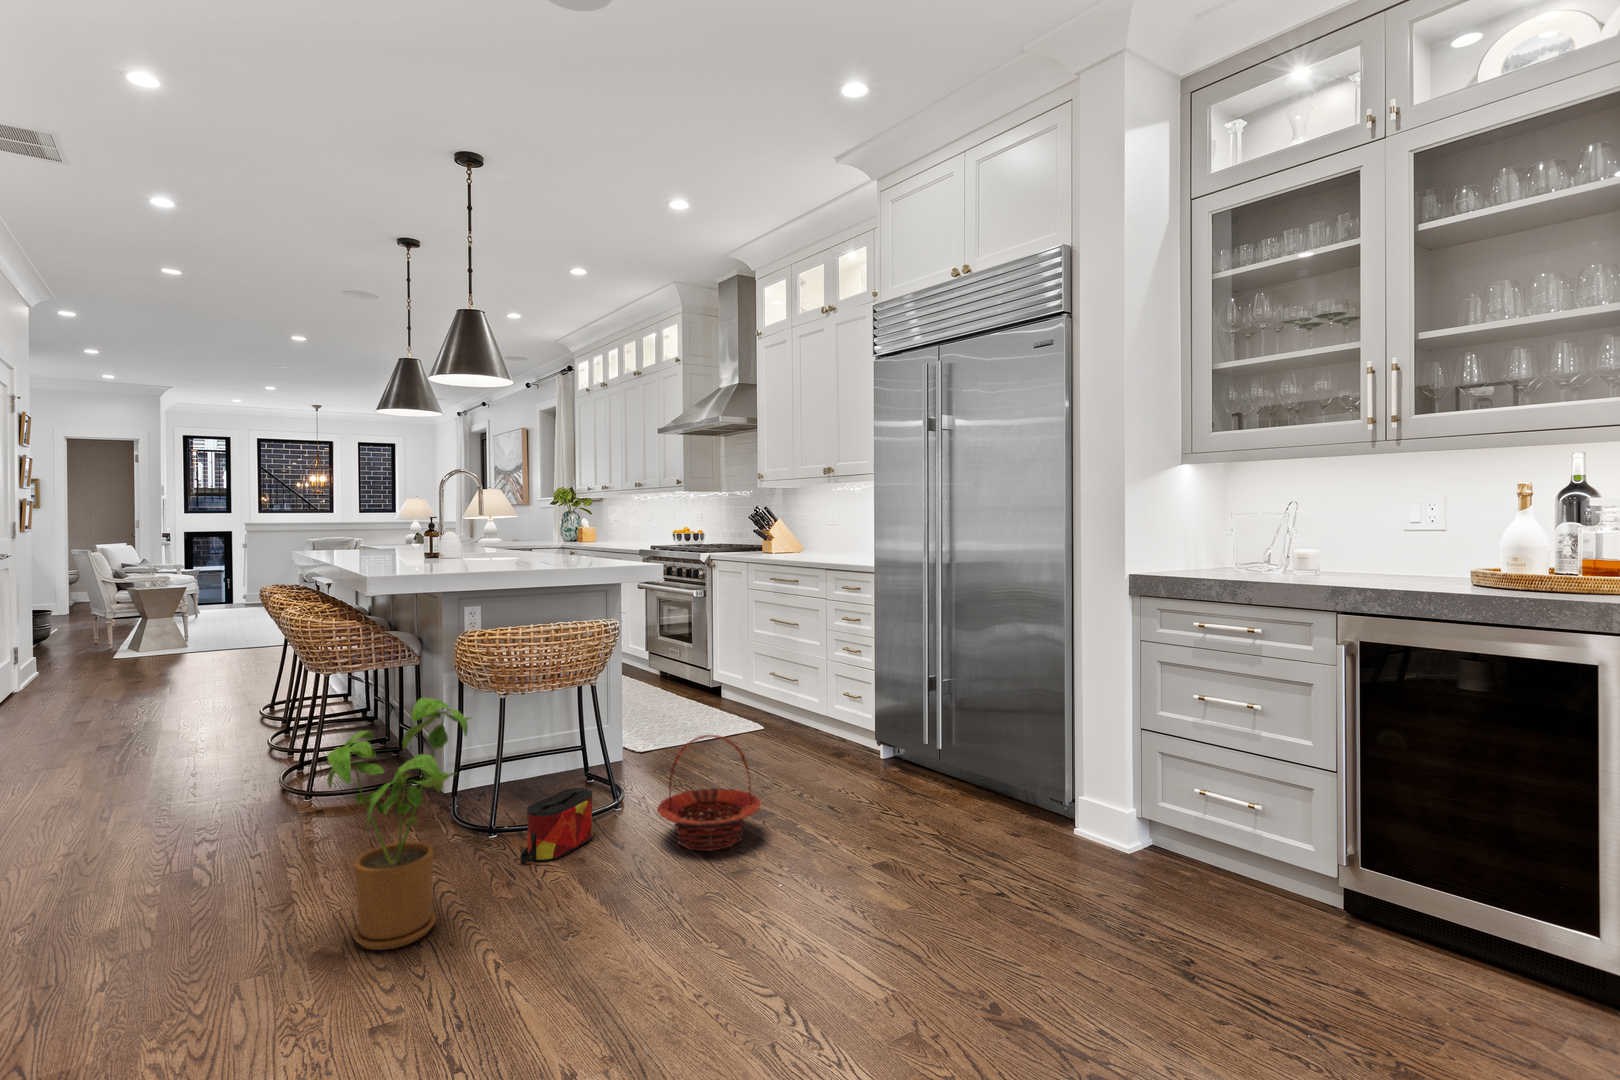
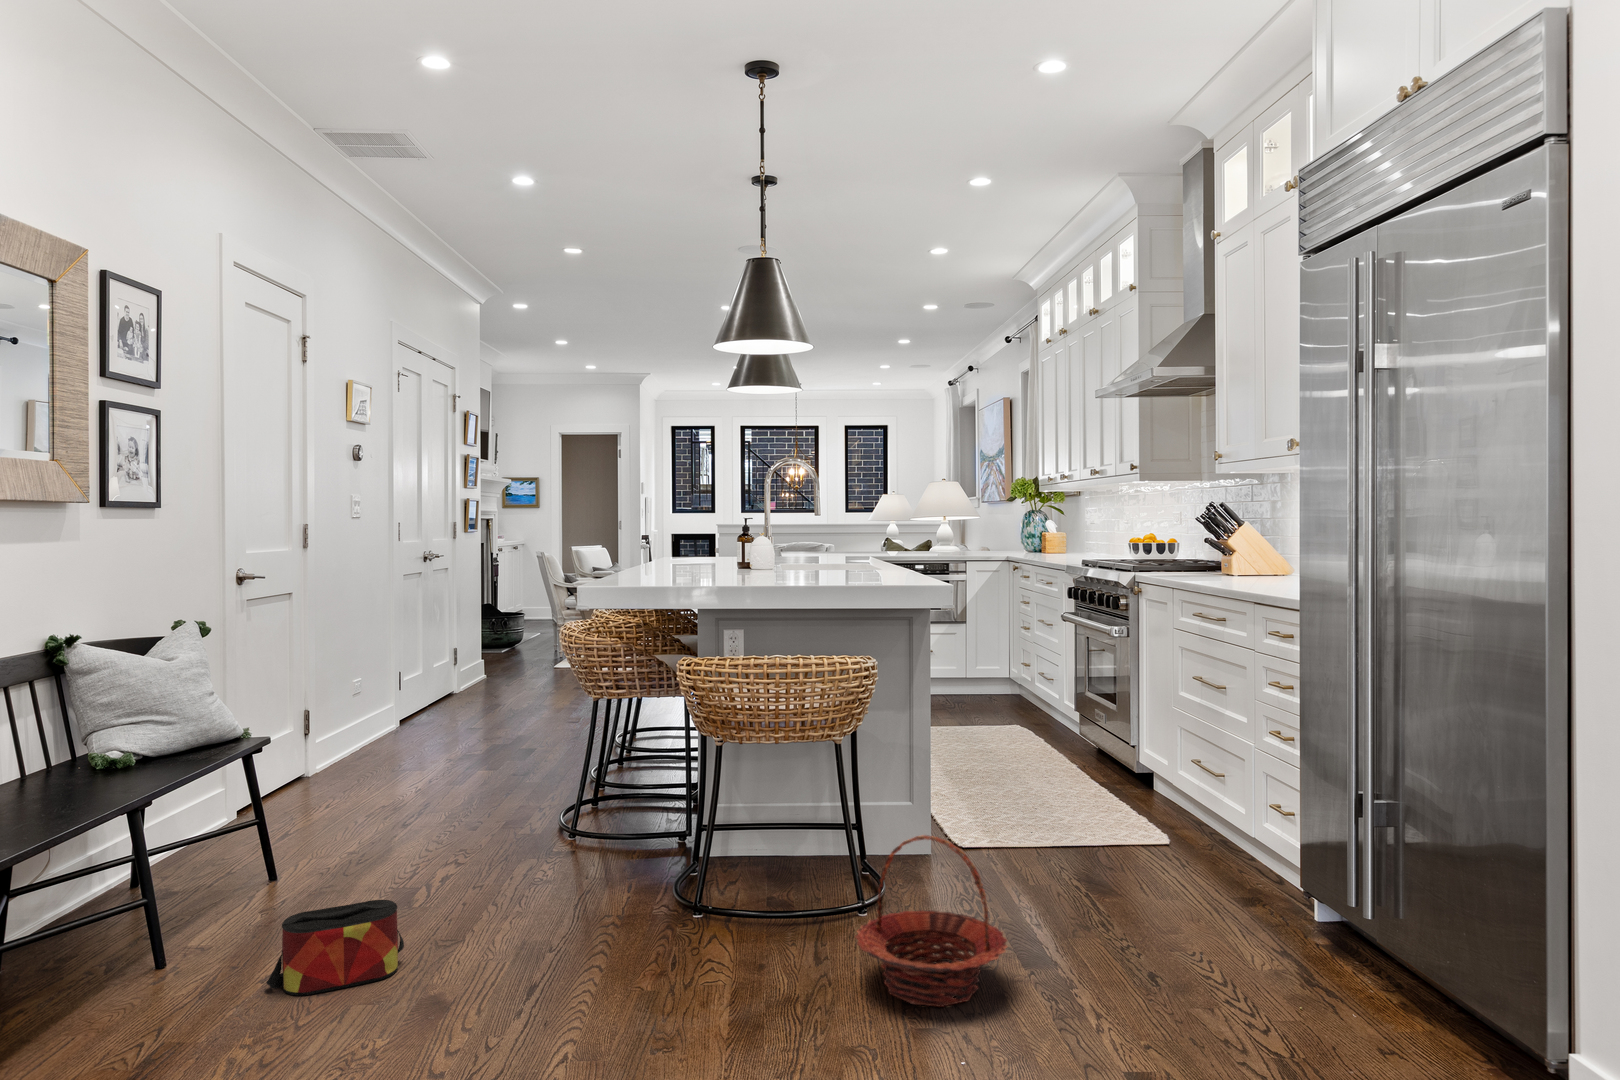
house plant: present [327,698,471,950] -> none [455,733,613,1012]
bag: present [521,788,593,863] -> present [266,900,404,996]

